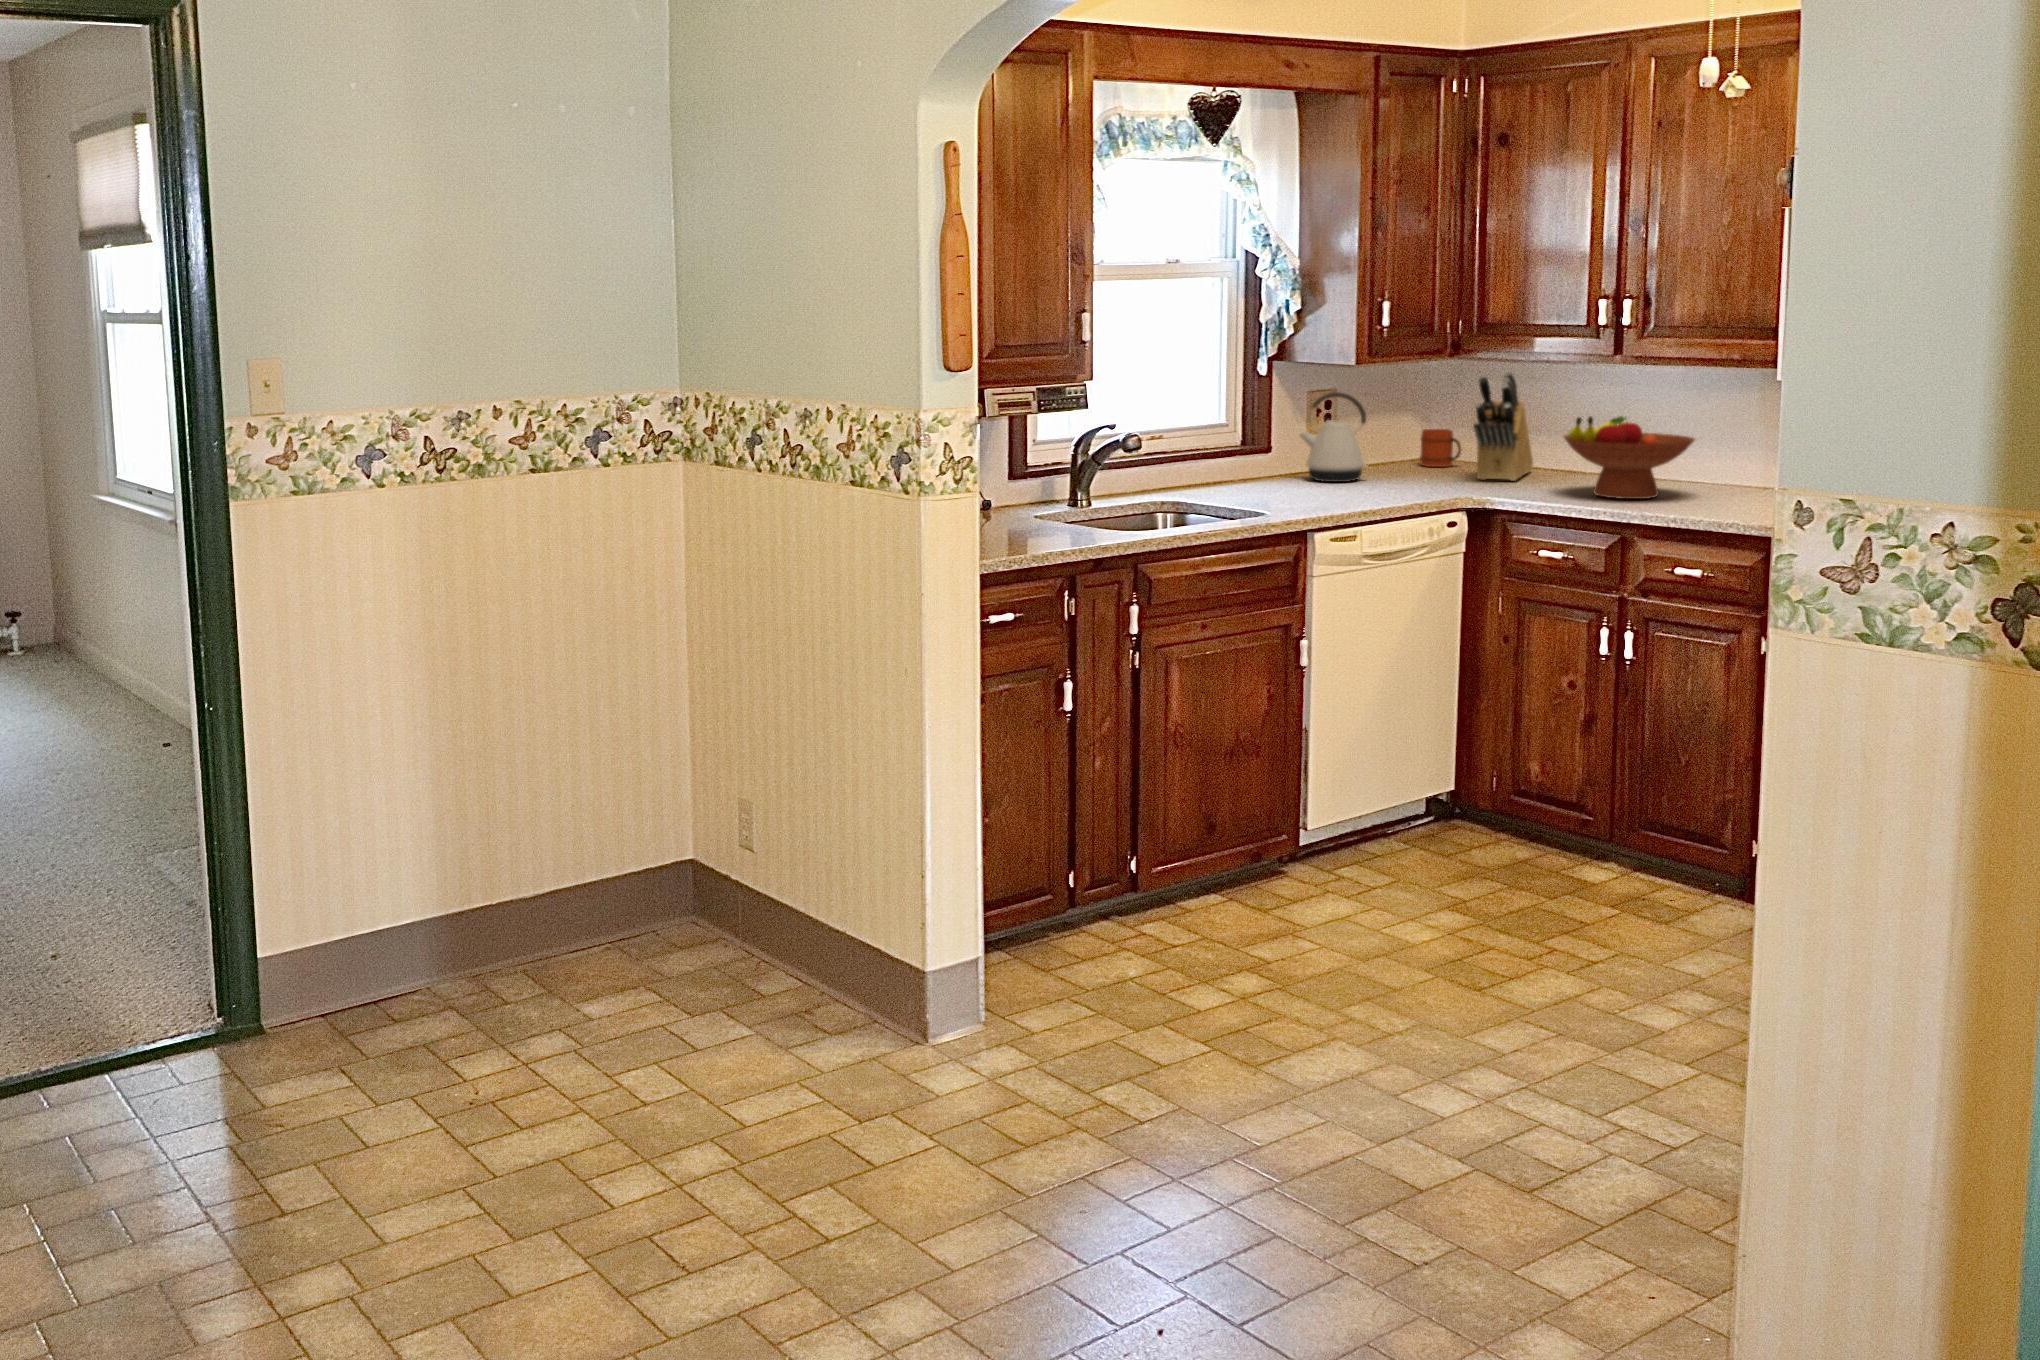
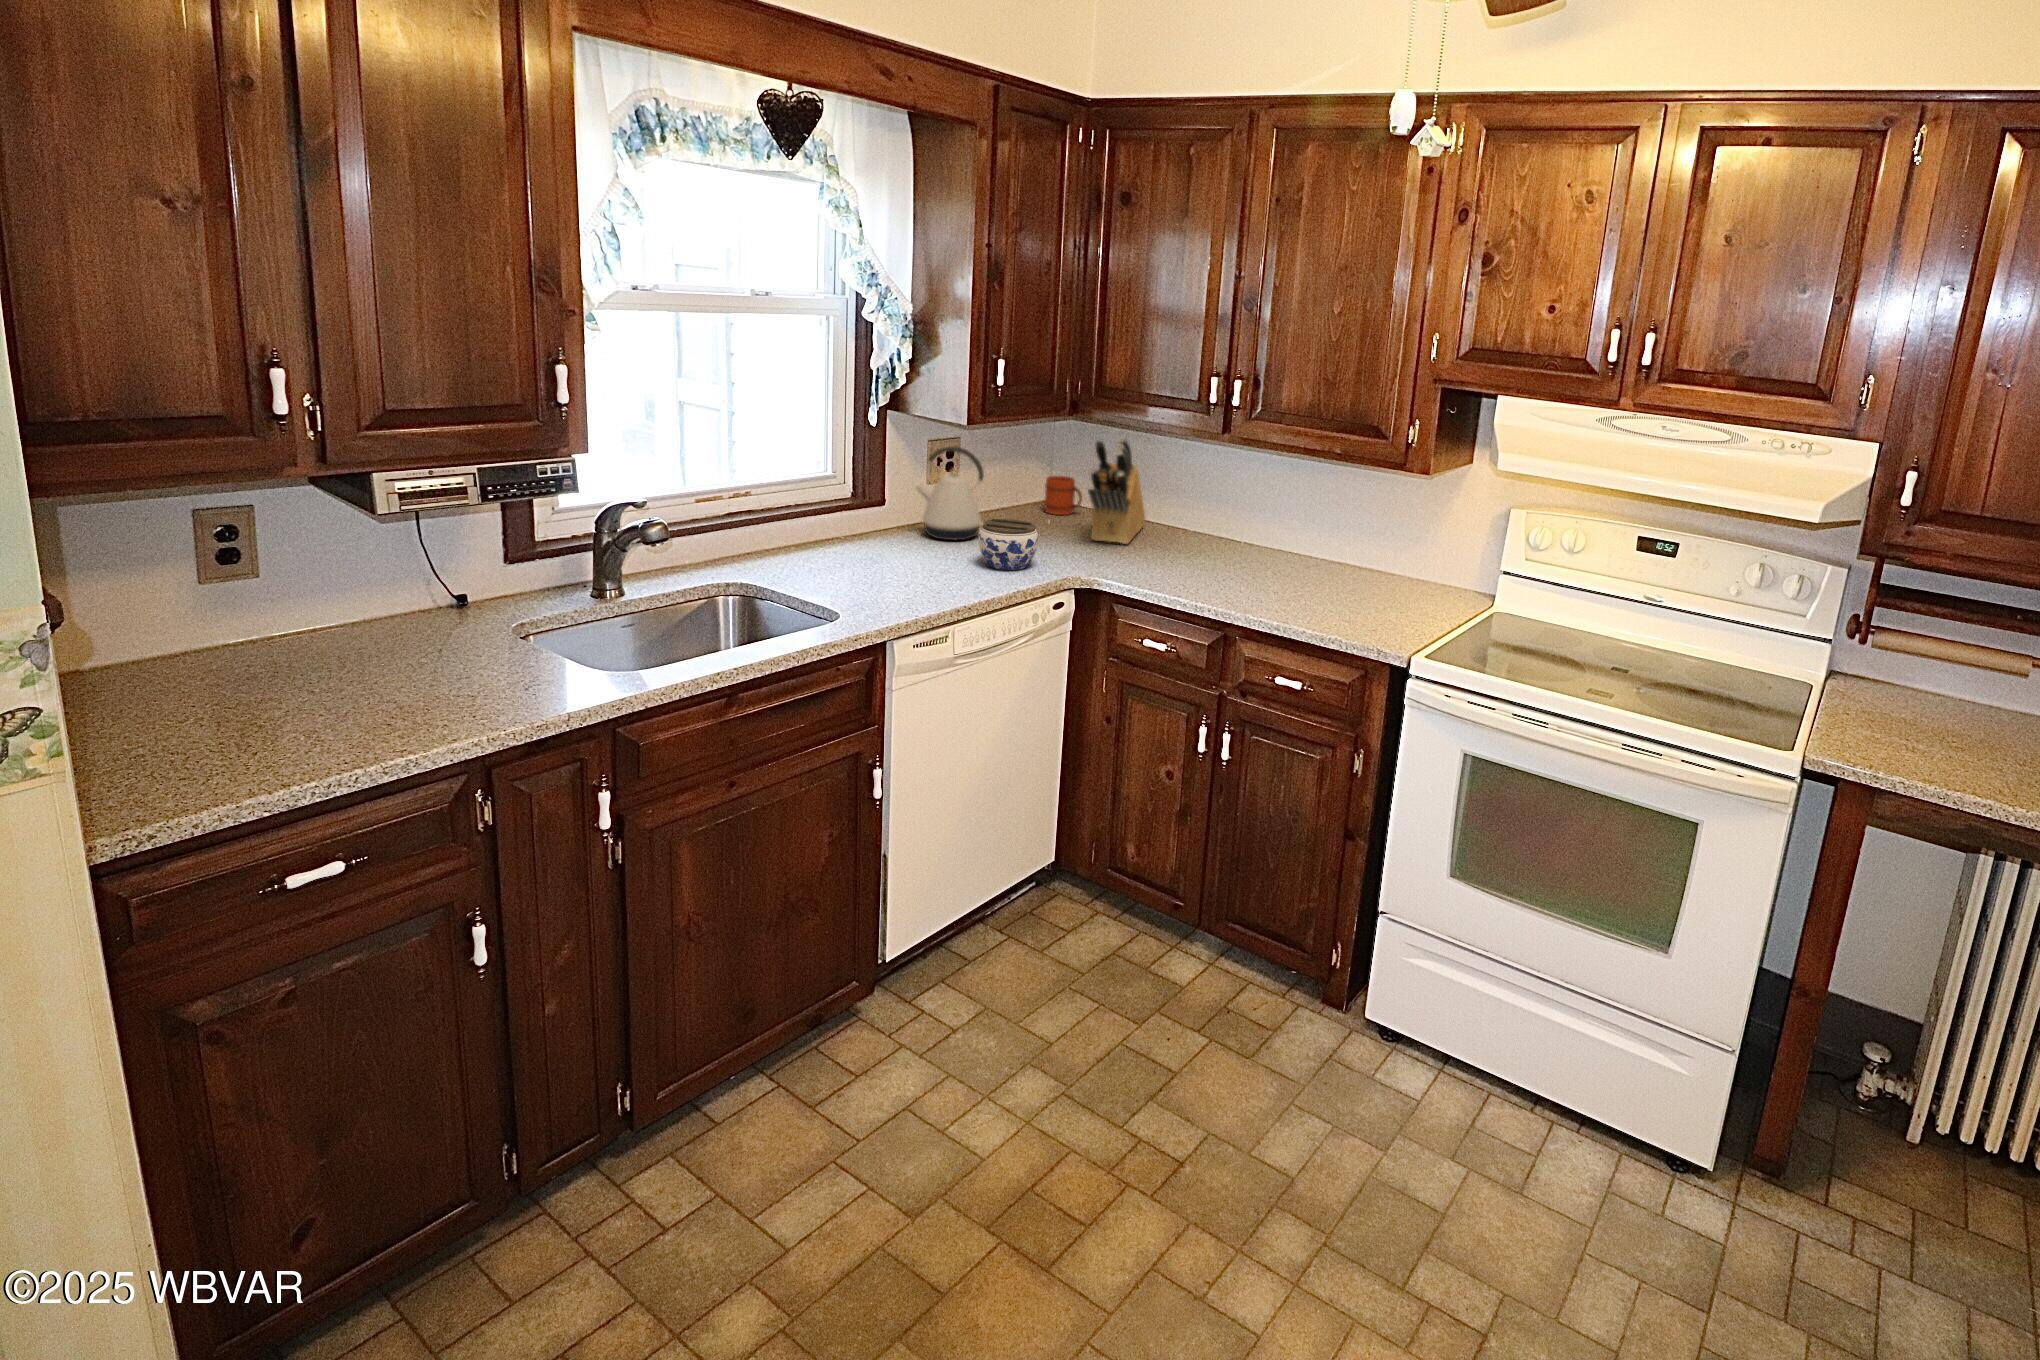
fruit bowl: present [1564,416,1695,499] -> none [1171,497,1295,585]
jar: none [1370,451,1428,495] -> present [979,519,1038,570]

